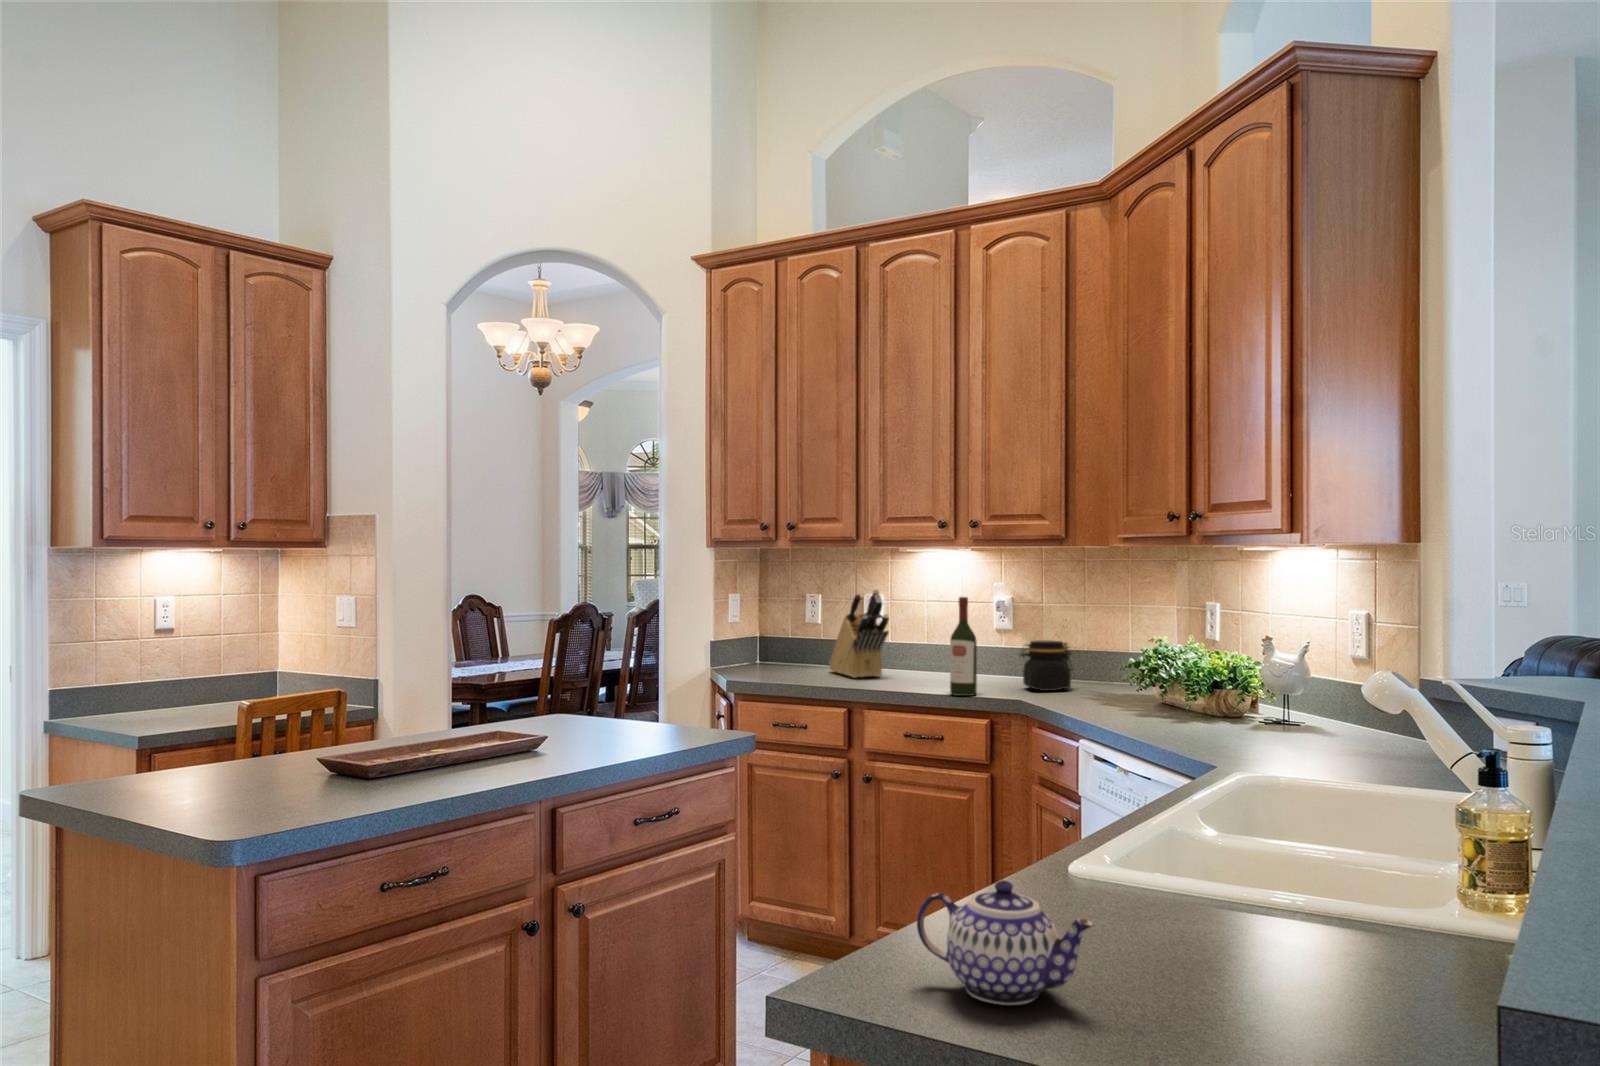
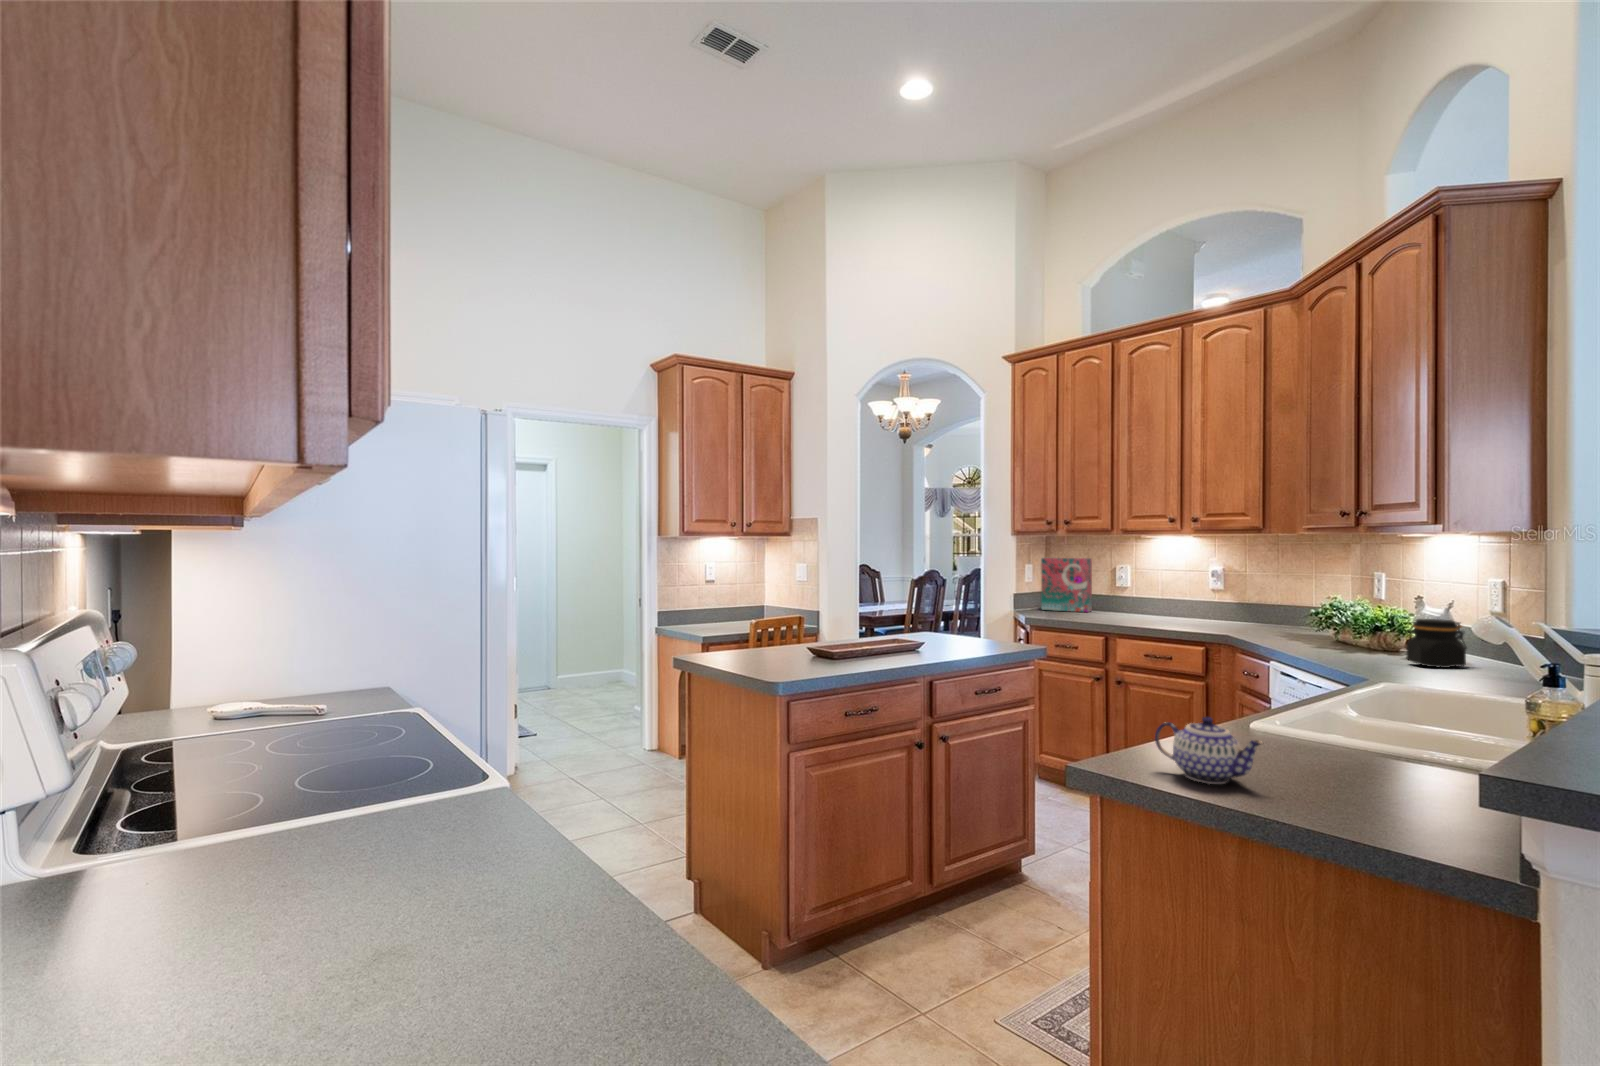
cereal box: none [752,582,828,669] -> present [1041,558,1092,612]
knife block: present [829,589,889,678] -> none [1093,562,1134,618]
wine bottle: present [950,597,977,696] -> none [1177,567,1196,632]
jar: present [1020,640,1073,691] -> present [1405,619,1467,668]

